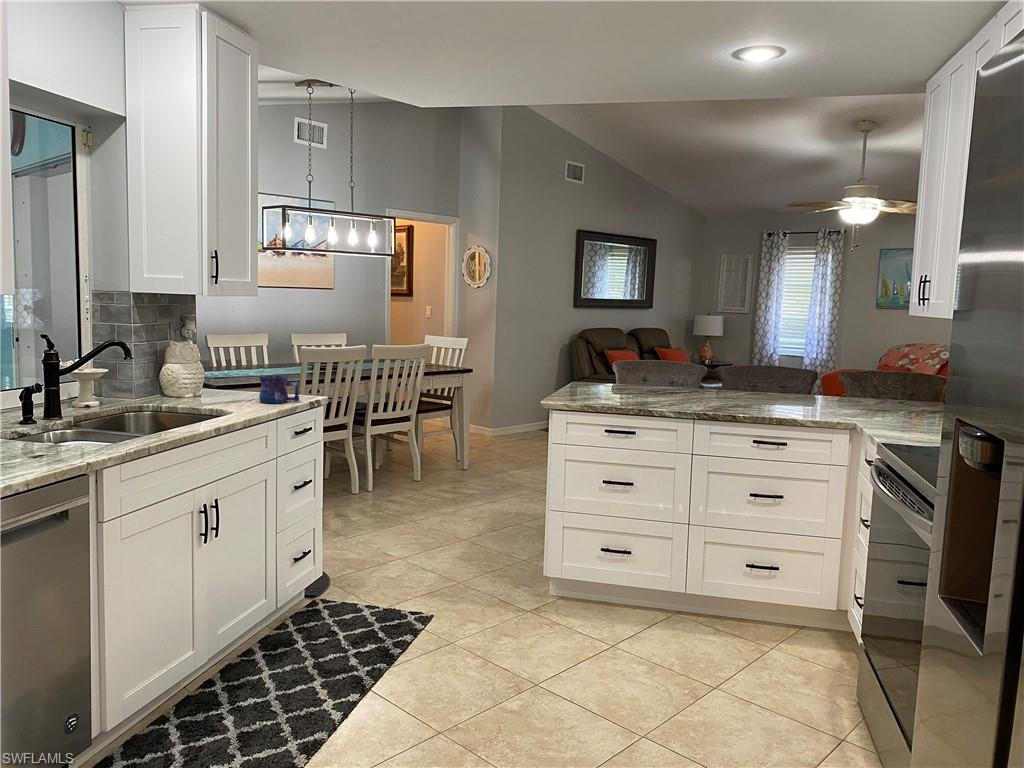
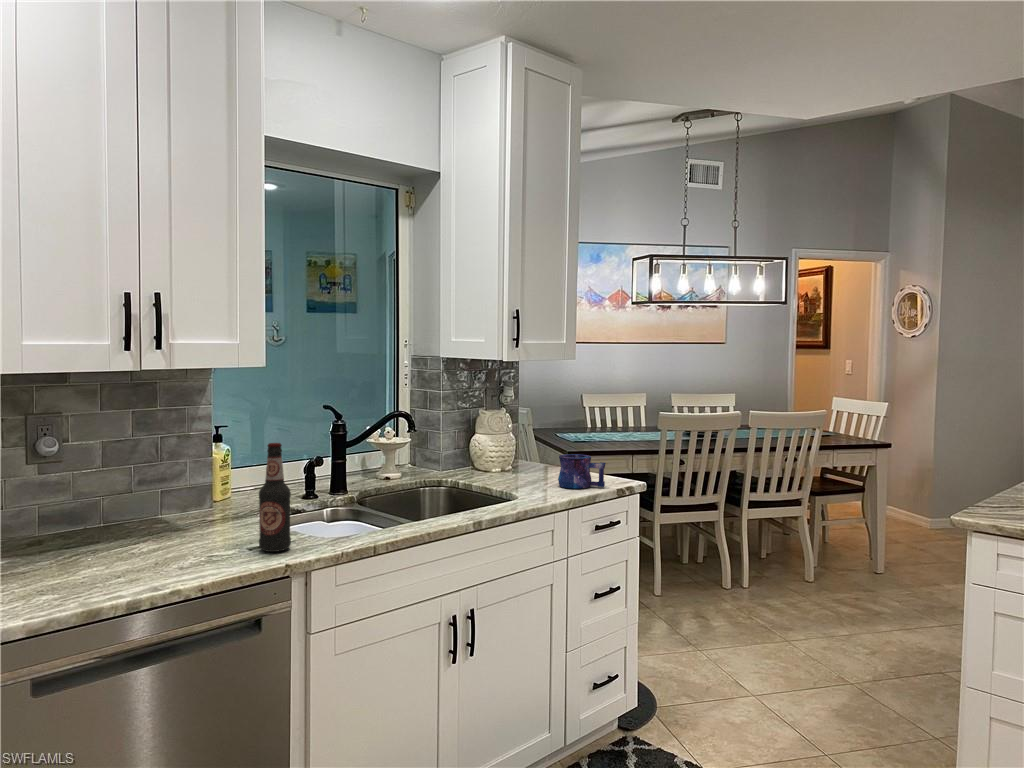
bottle: none [38,362,71,458] -> present [259,443,291,552]

